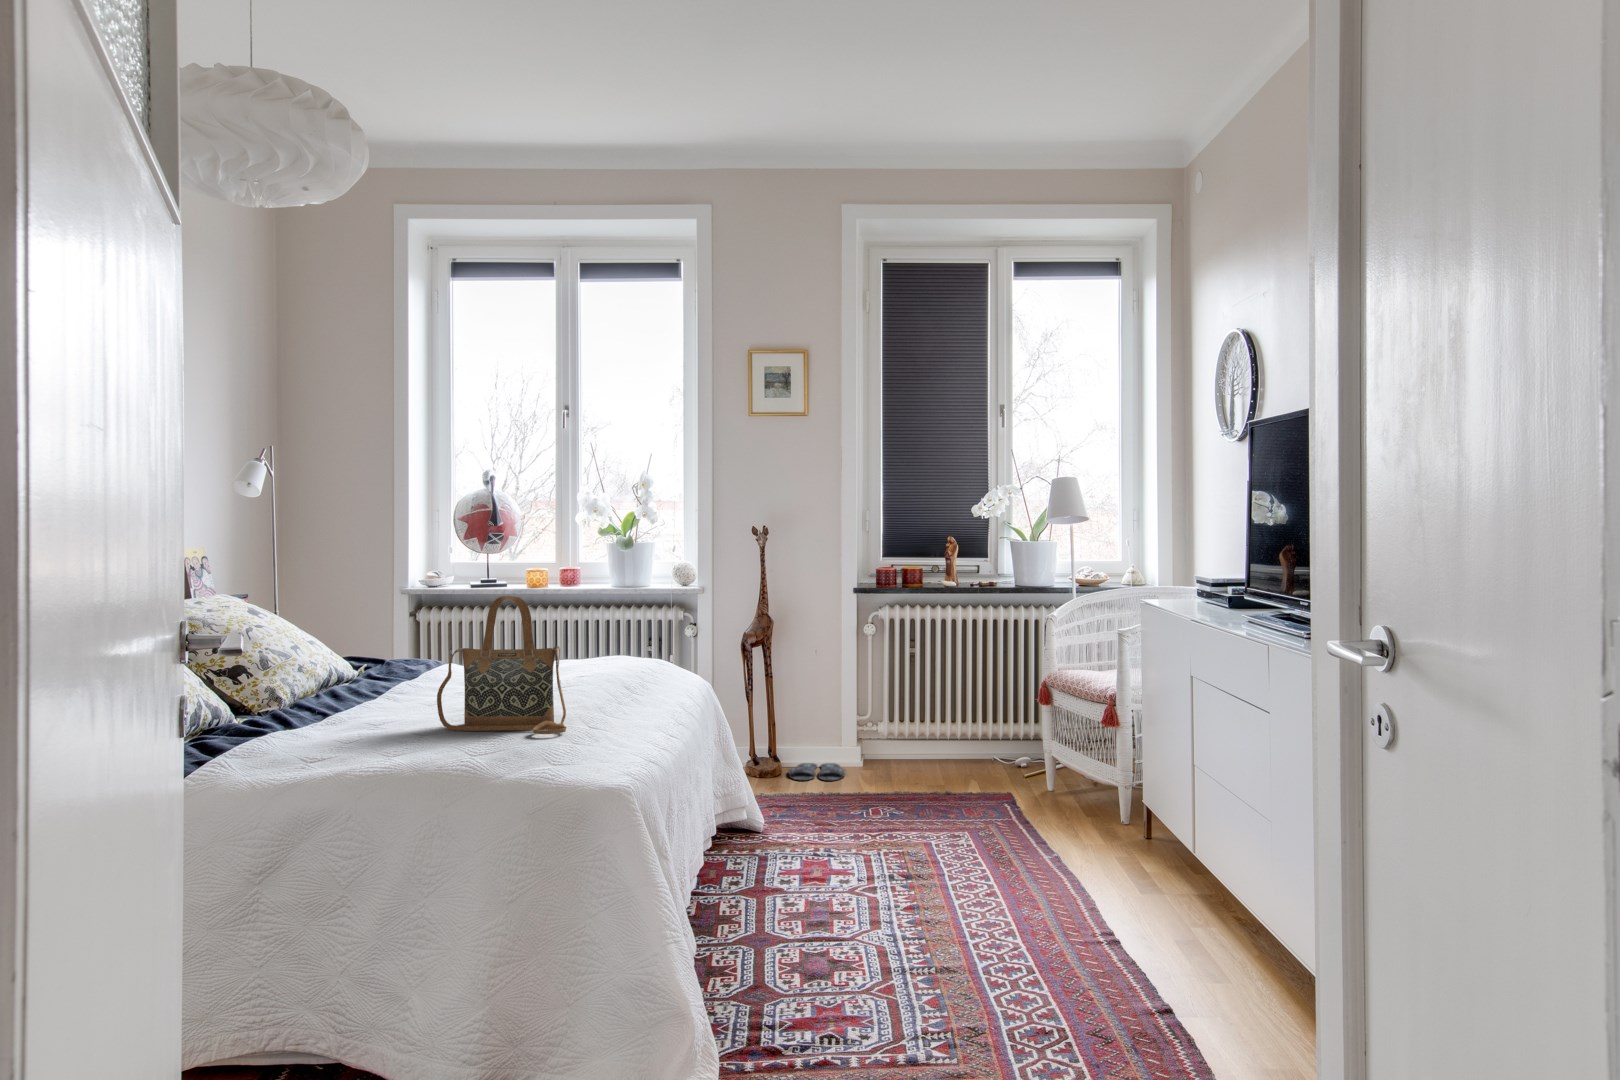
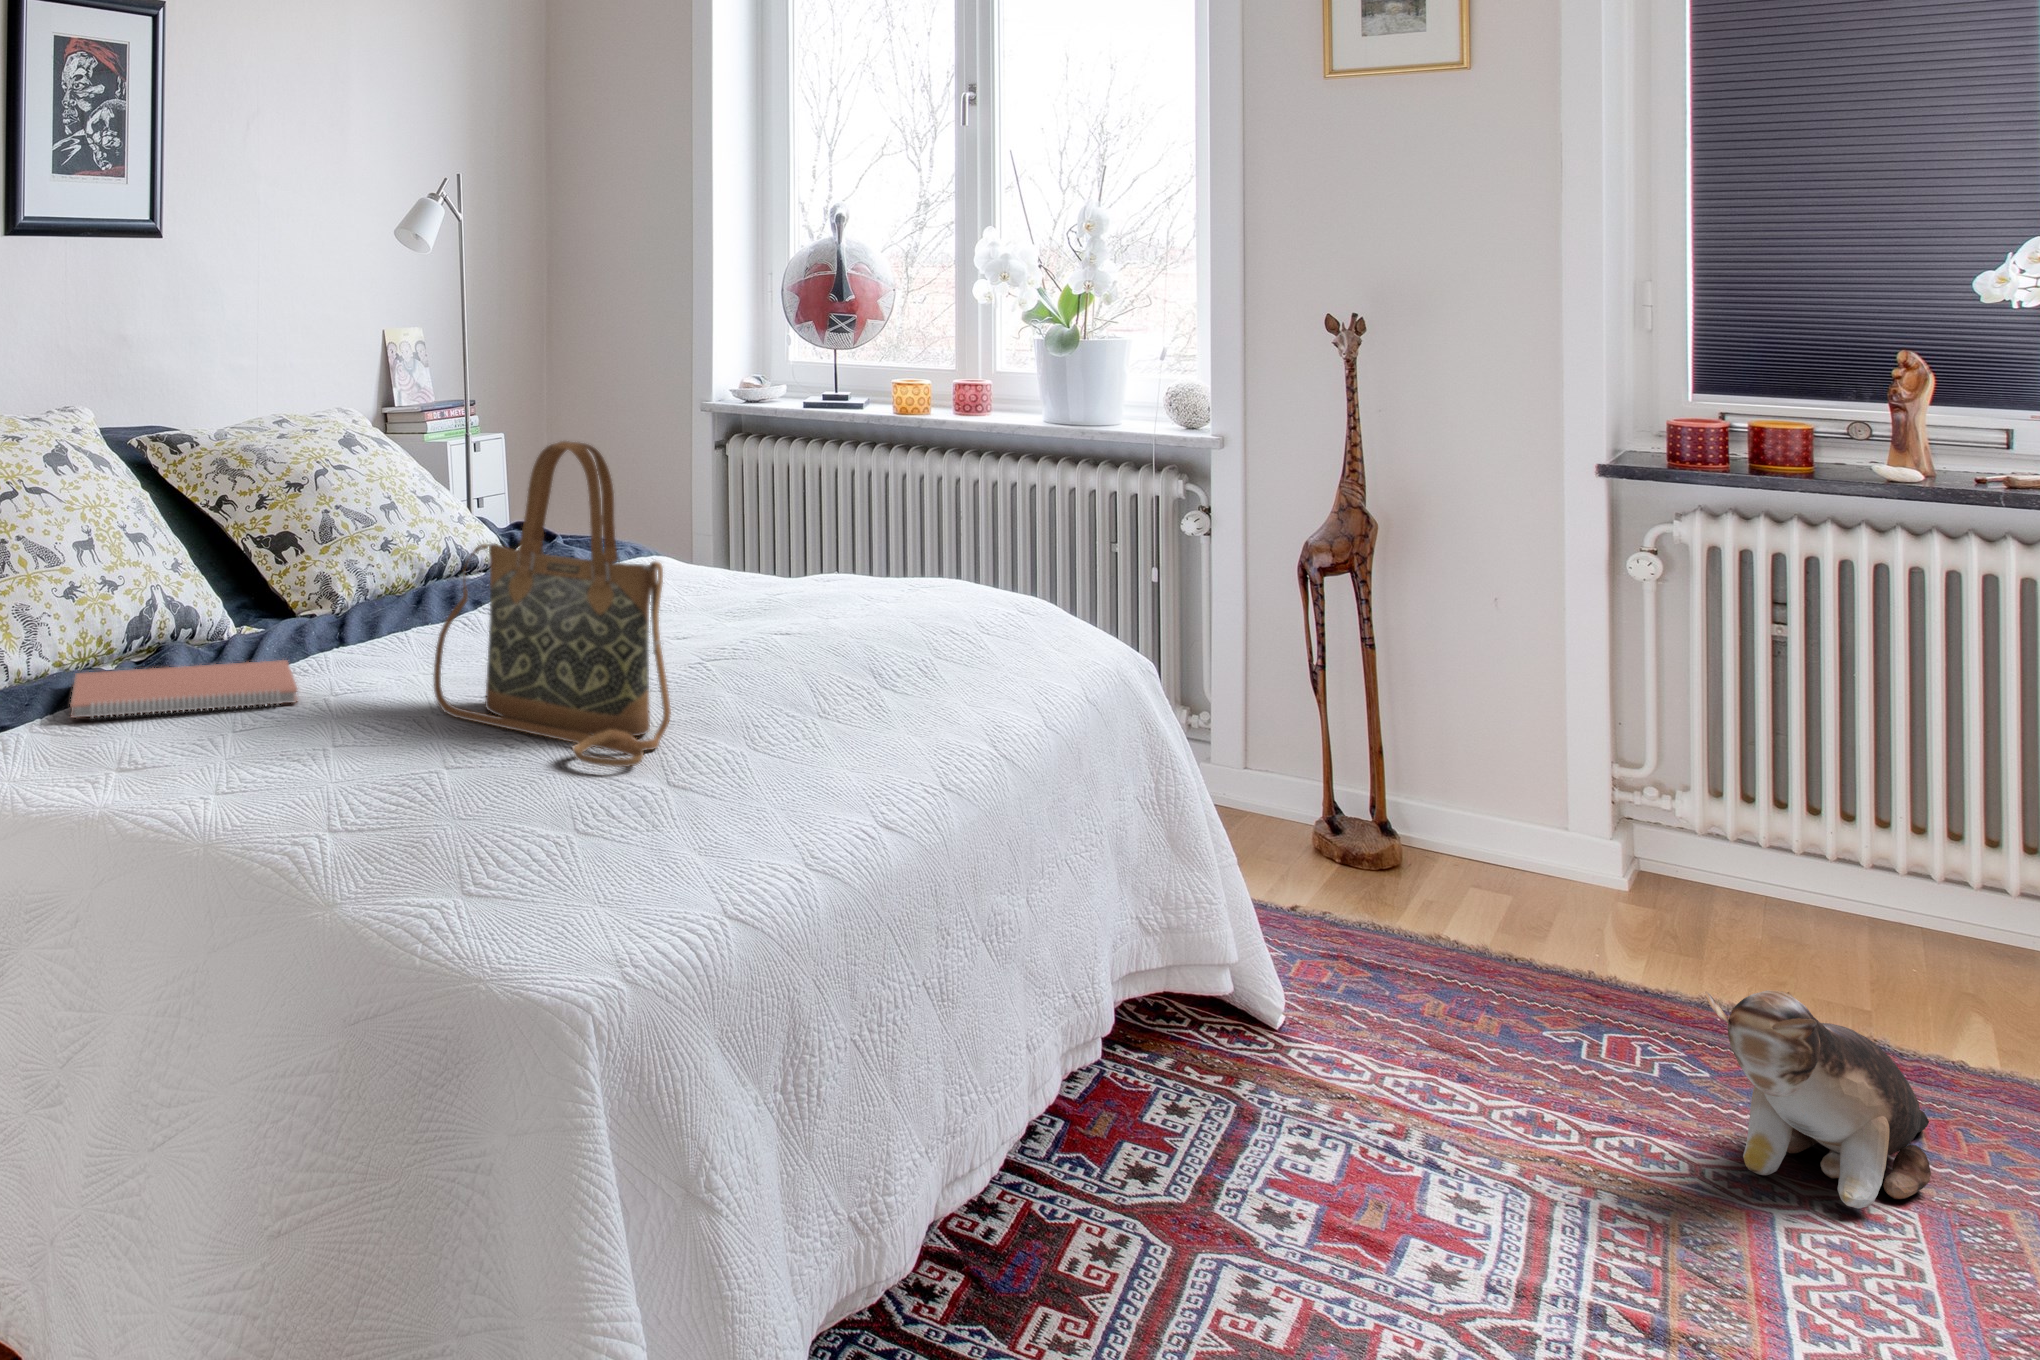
notebook: none [224,722,367,757] -> present [70,660,298,718]
slippers: present [788,763,846,781] -> none [1409,857,1569,924]
plush toy: none [911,766,972,835] -> present [1705,991,1931,1209]

